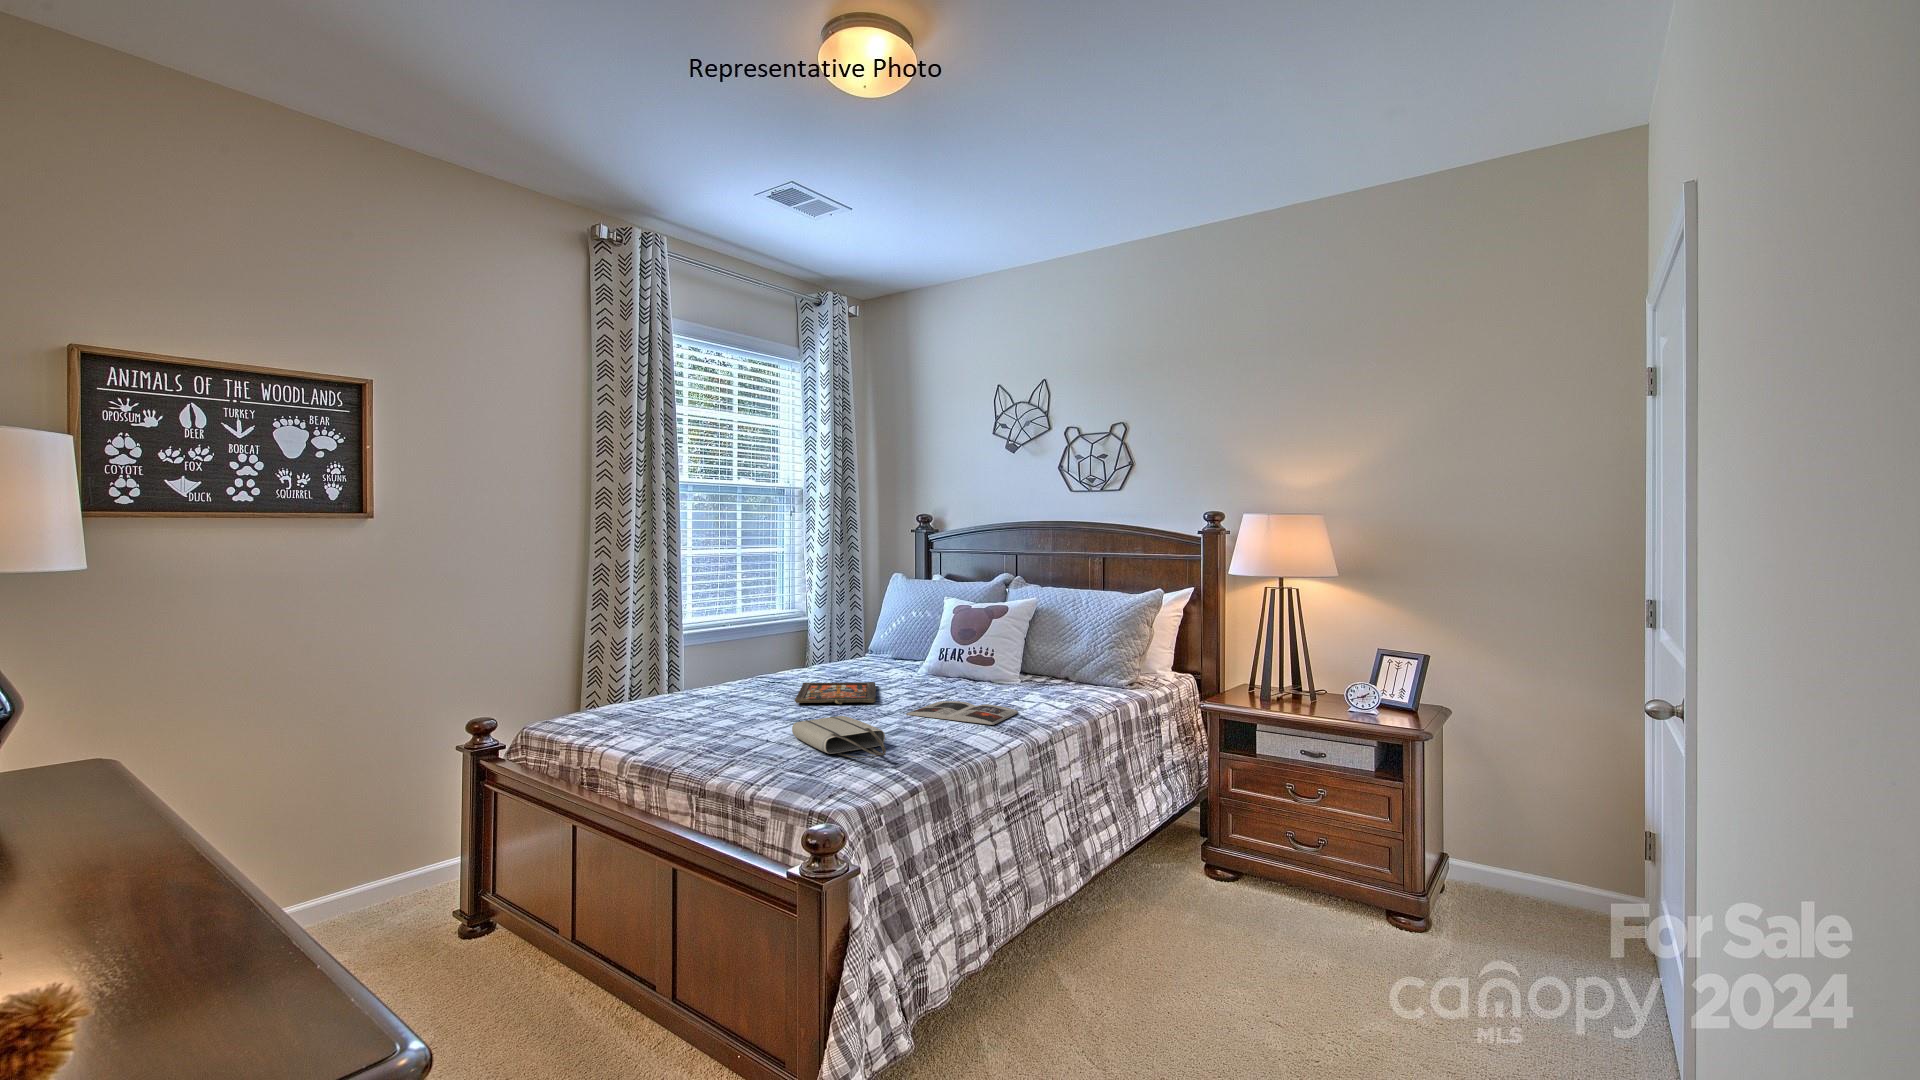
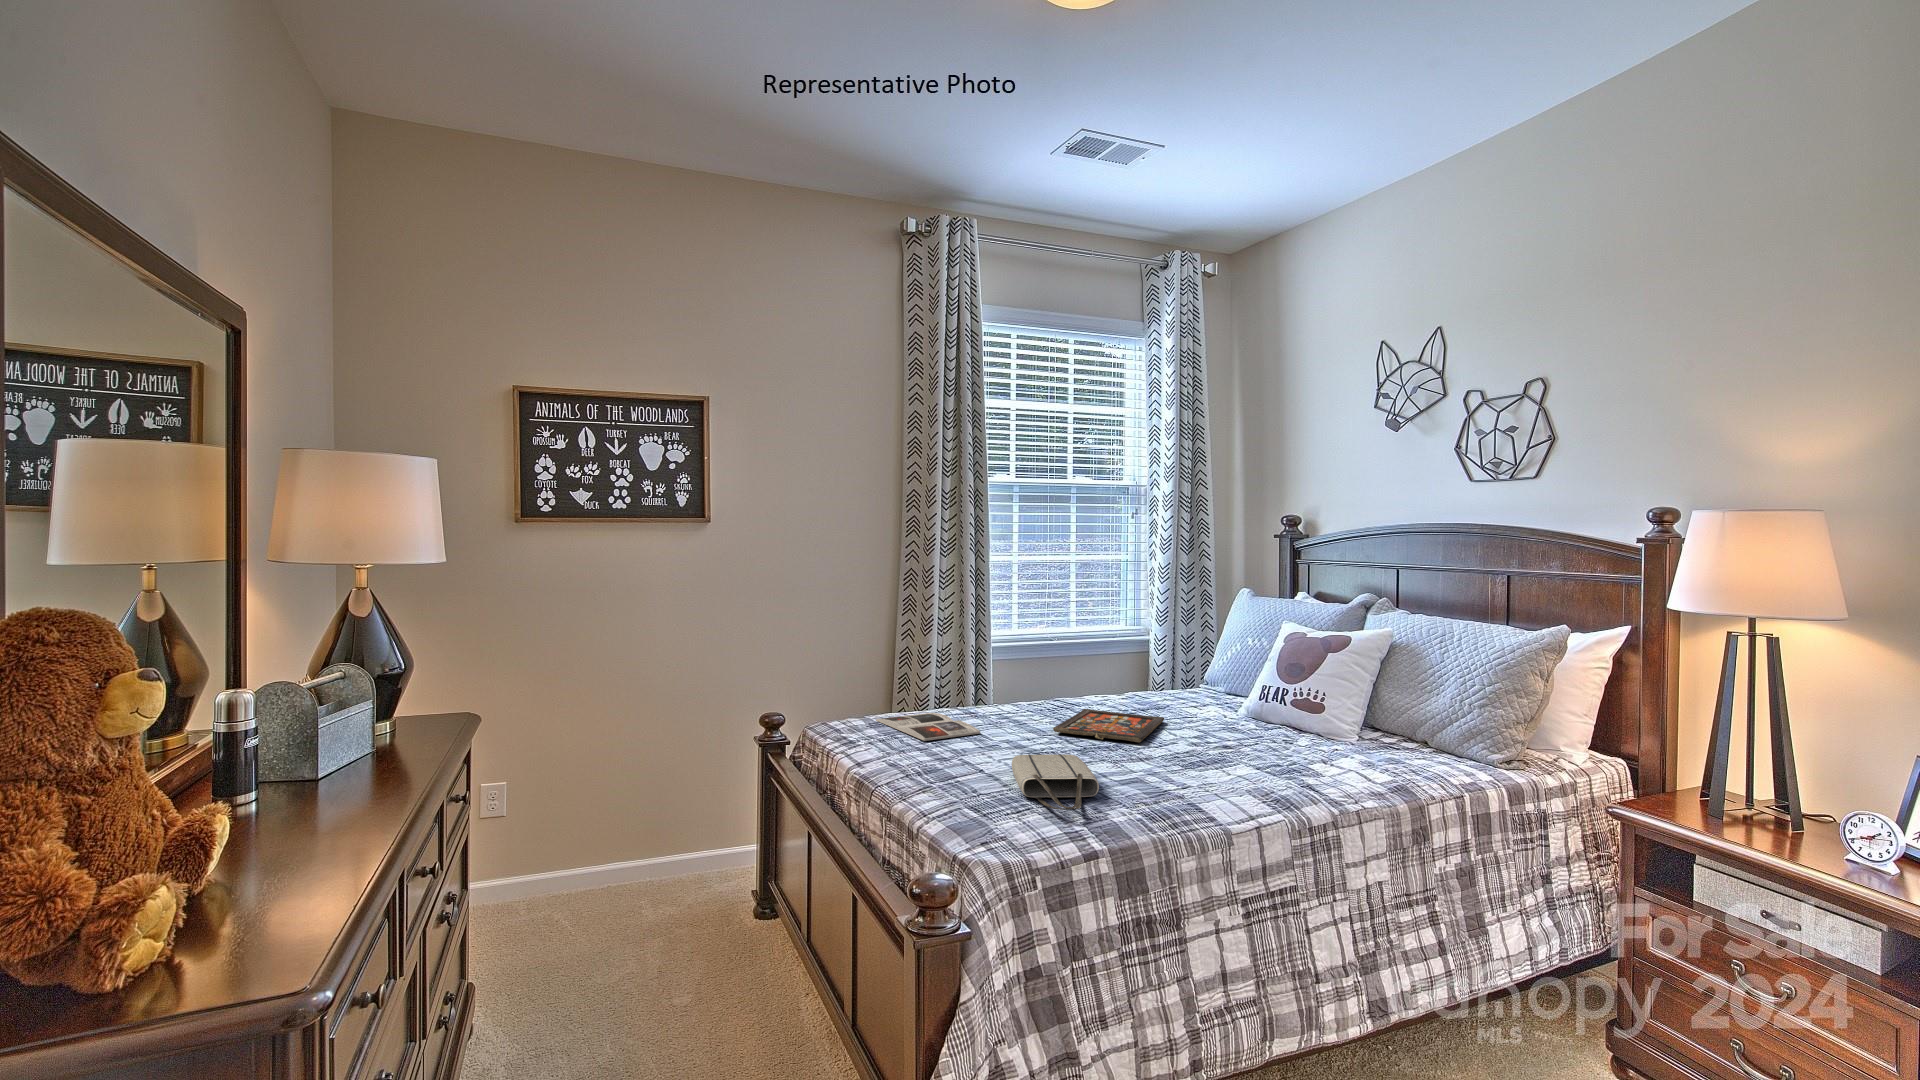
magazine: present [906,701,1019,725] -> present [876,713,980,741]

